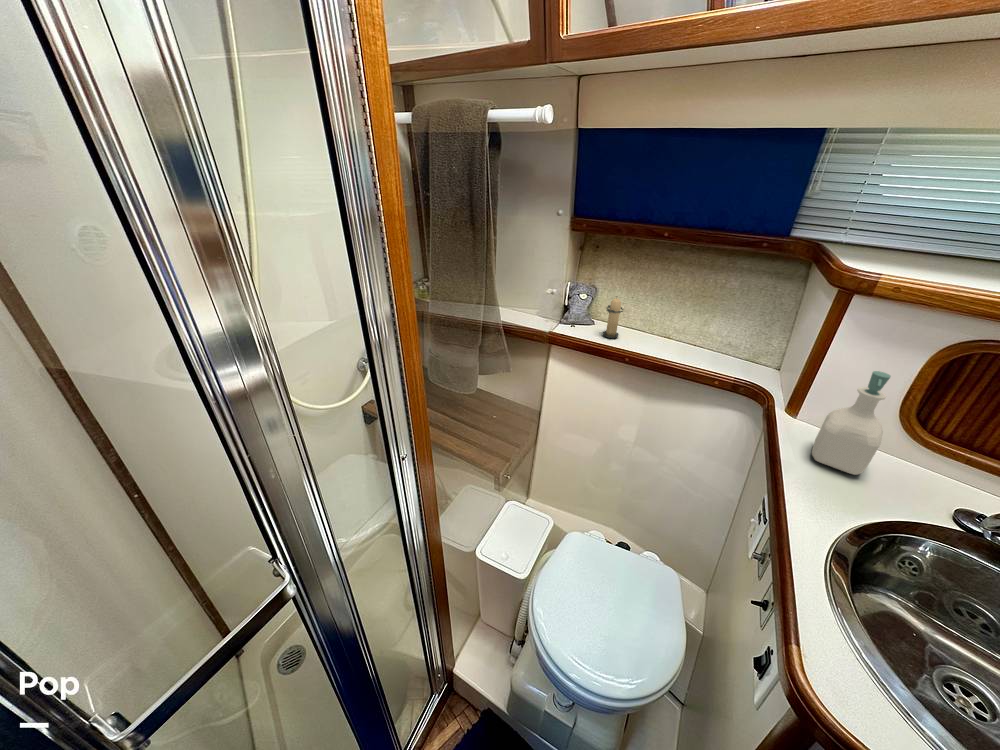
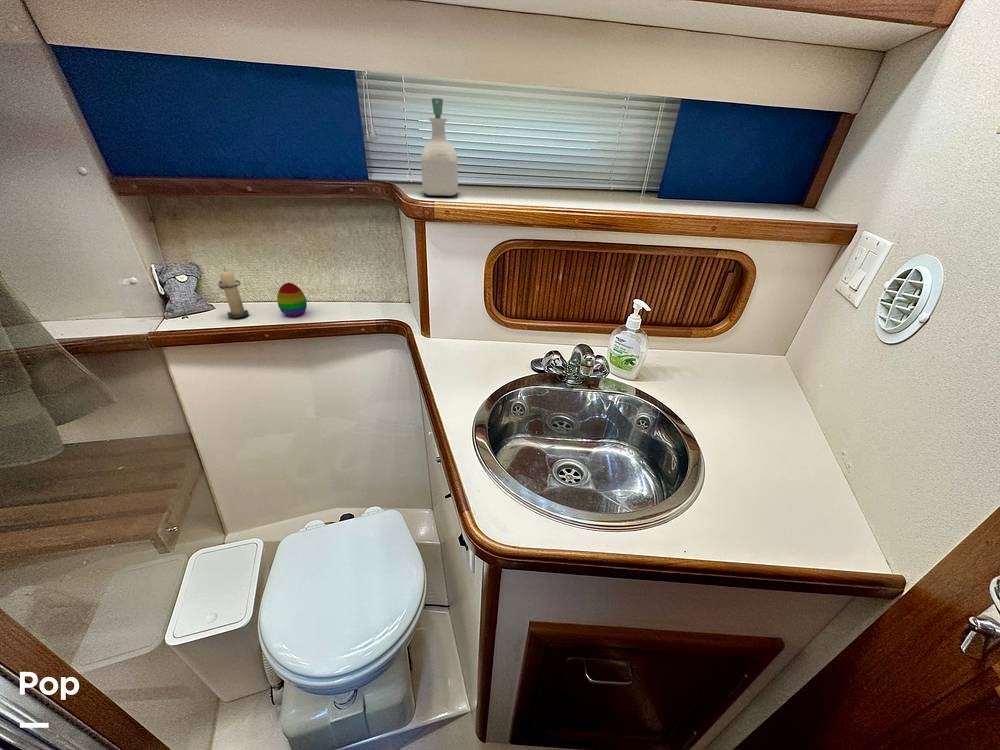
decorative egg: none [645,319,671,350] -> present [277,283,307,317]
soap bottle: present [812,371,891,475] -> present [421,98,458,196]

